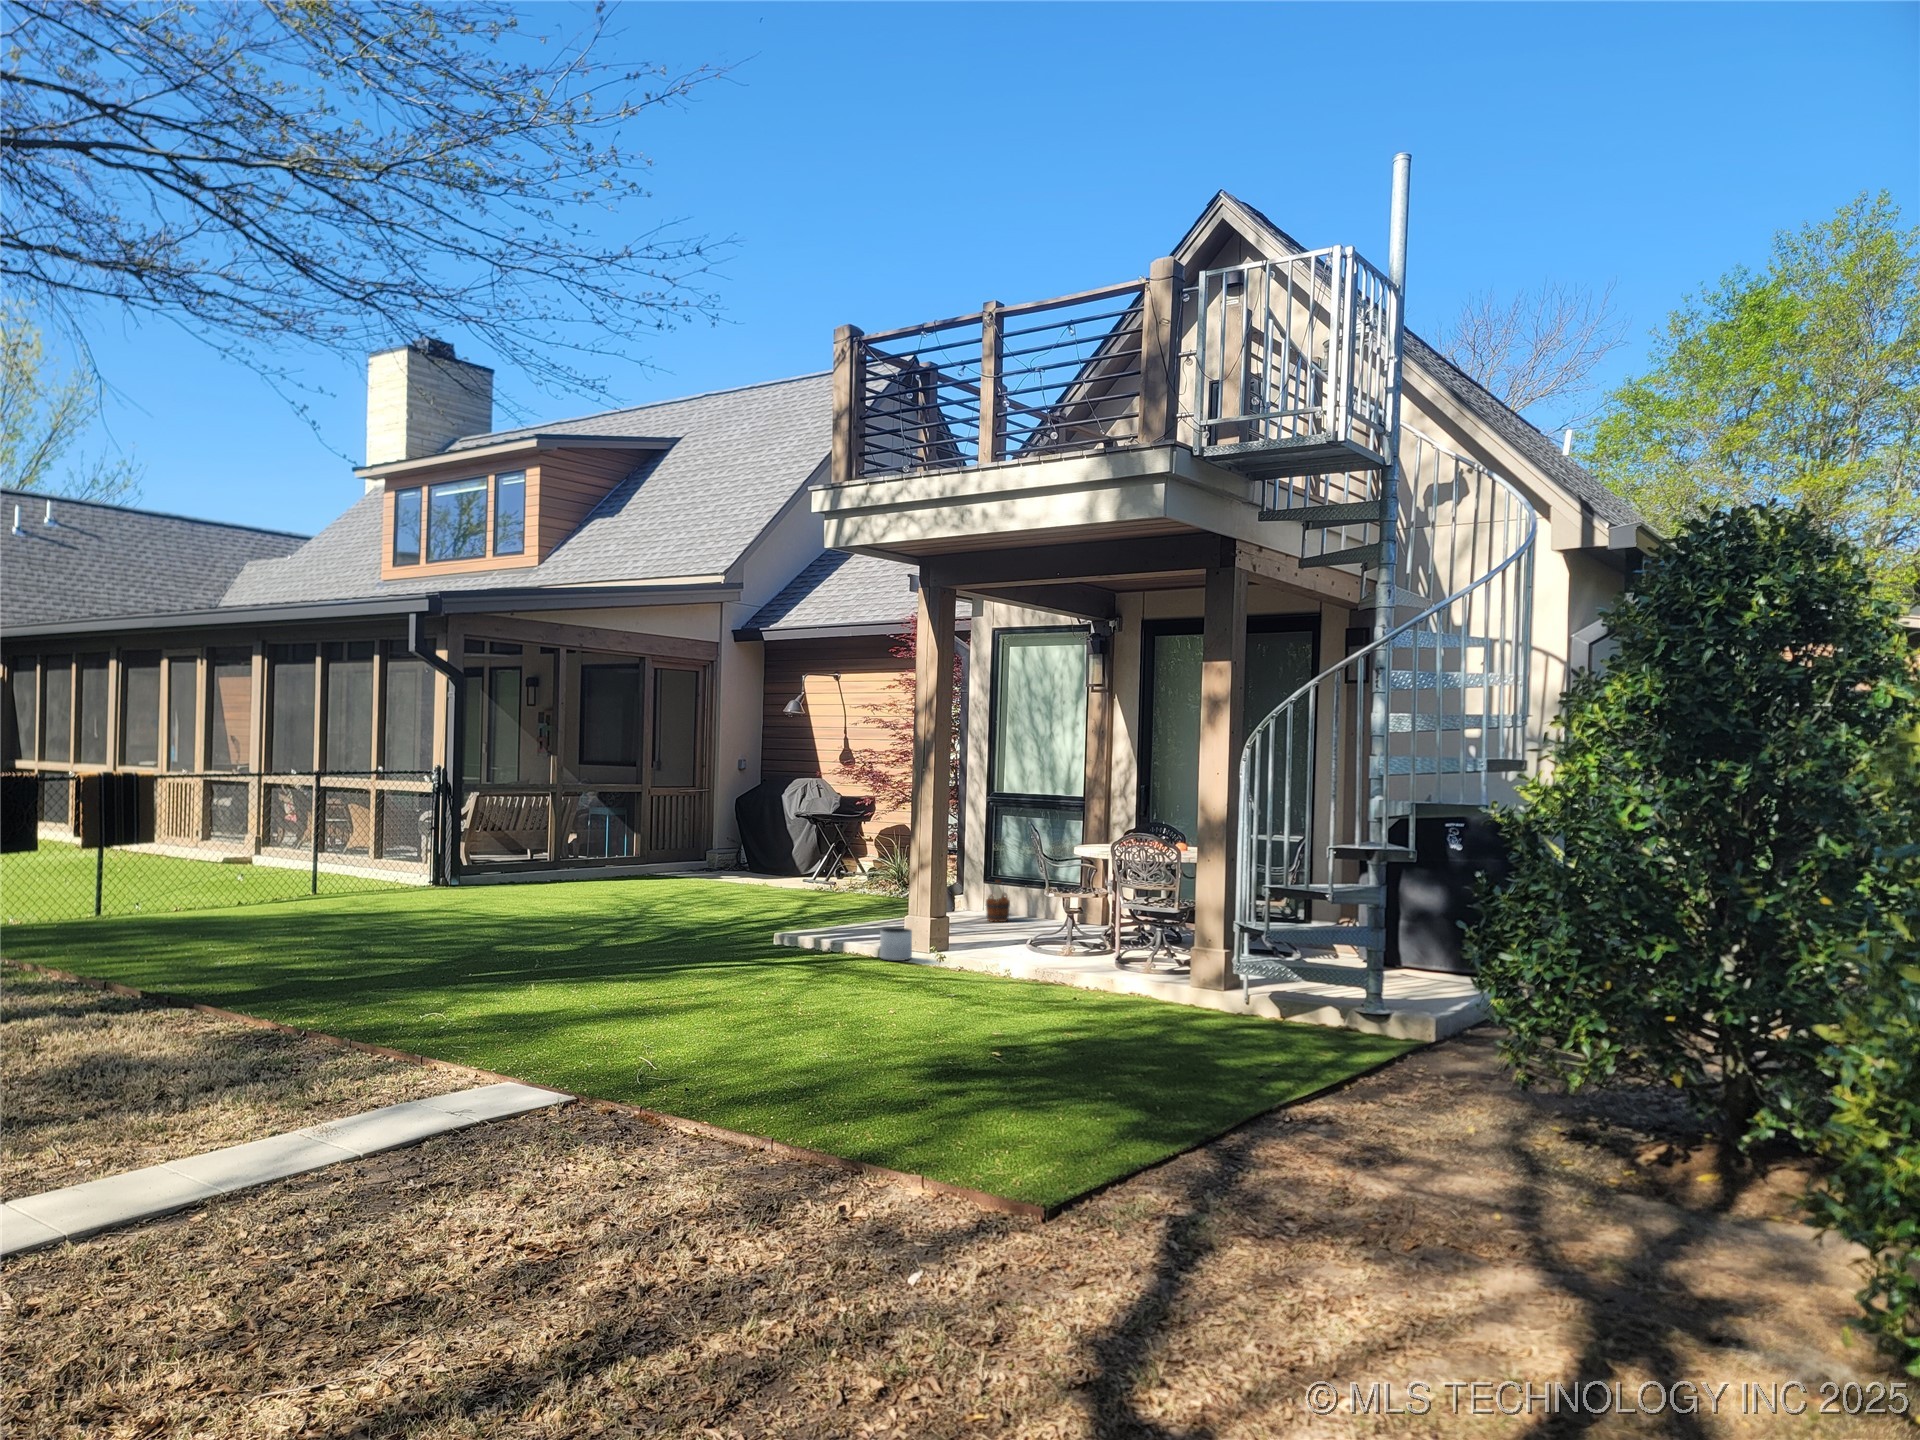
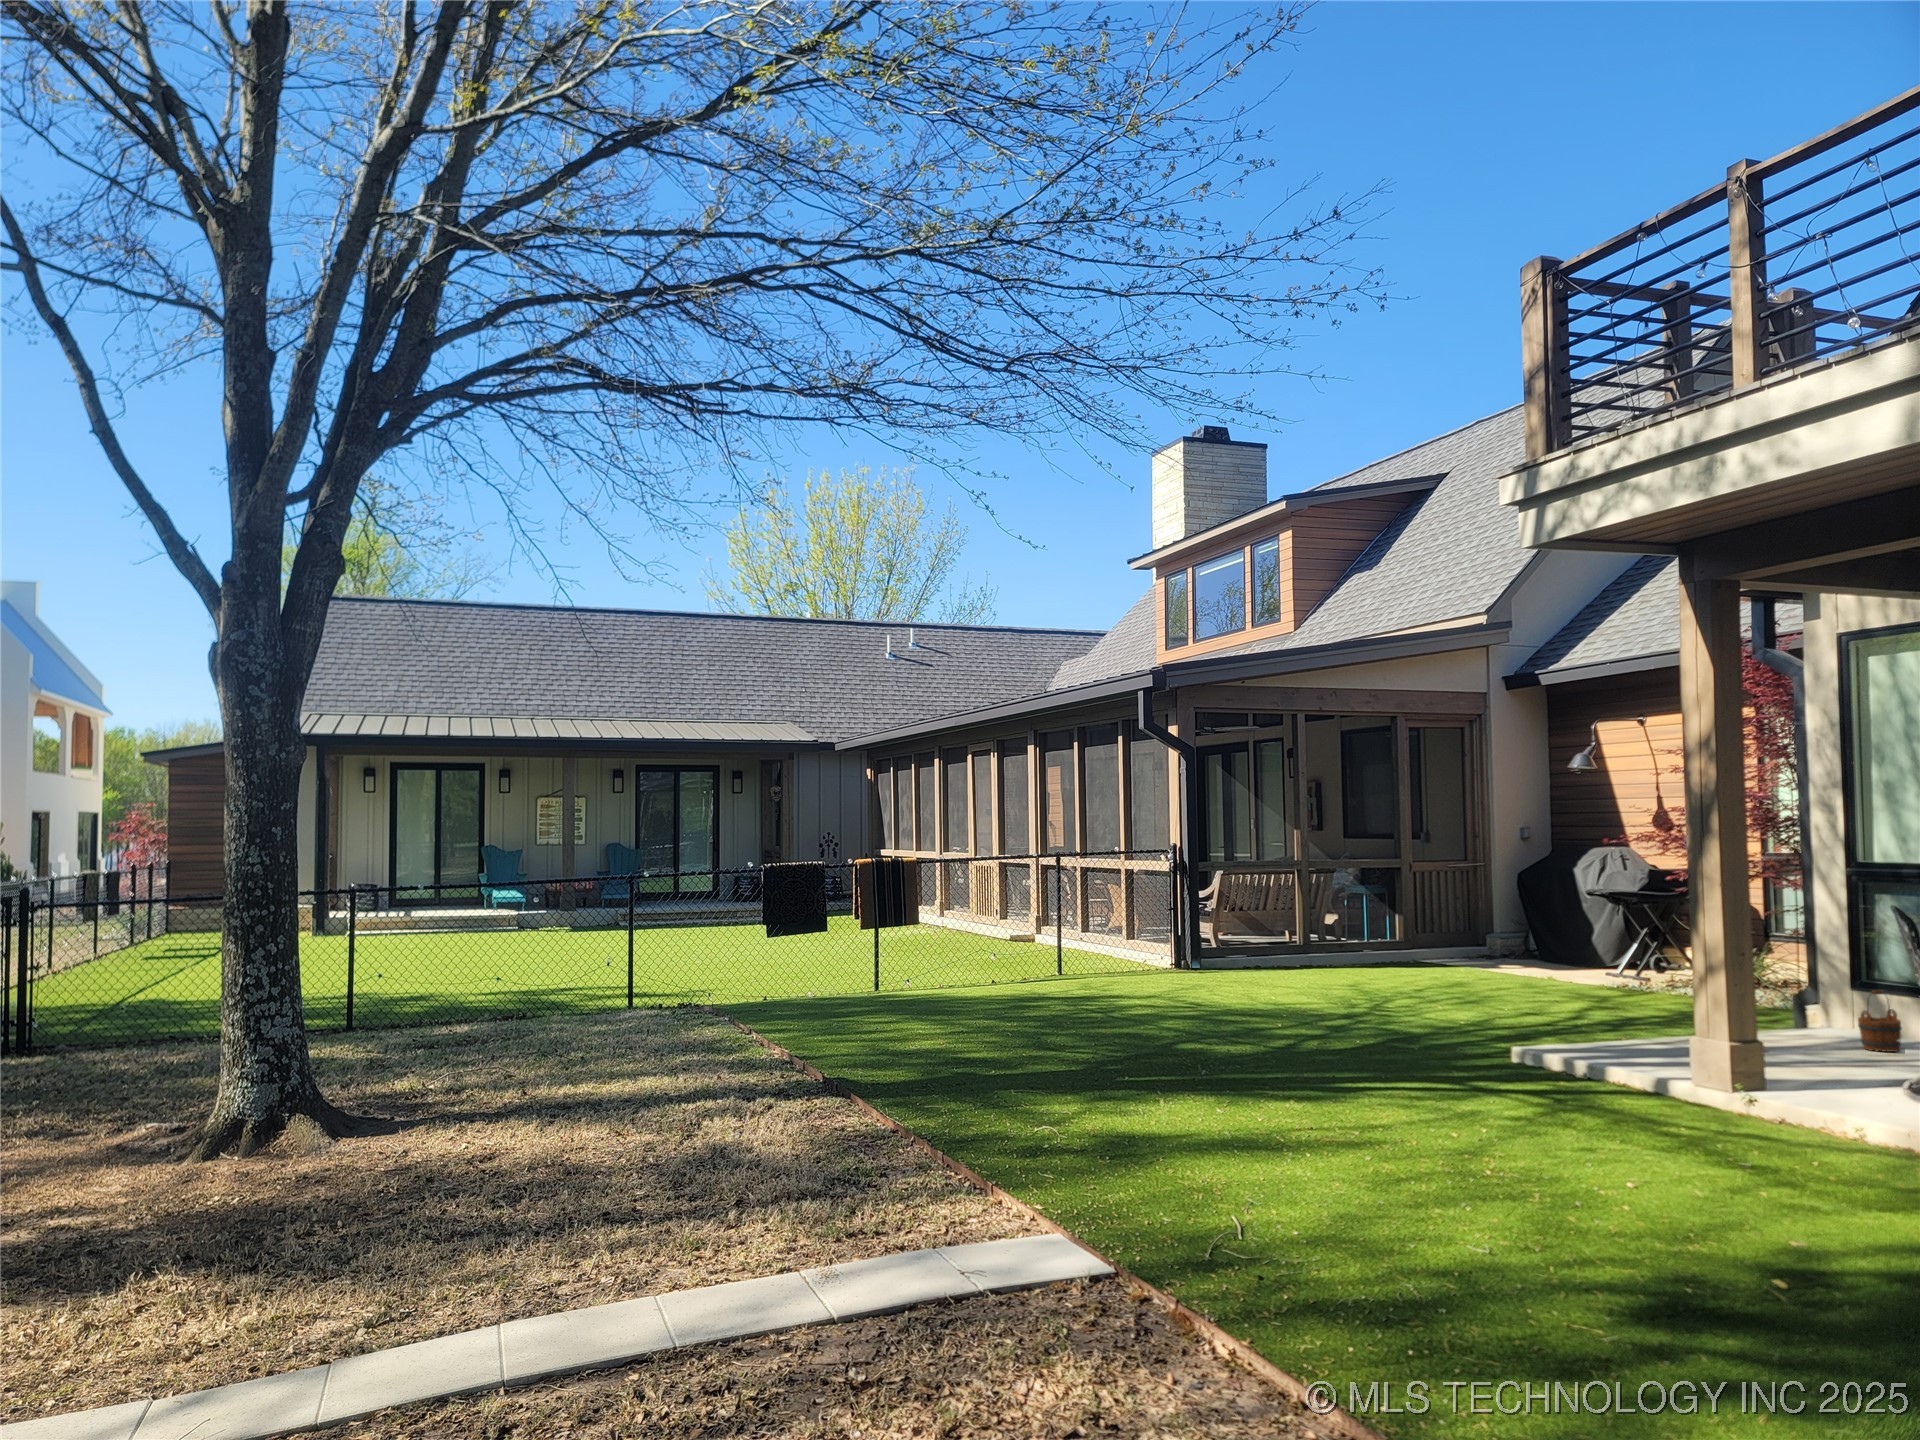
planter: present [880,928,912,961] -> none [1652,1051,1705,1100]

